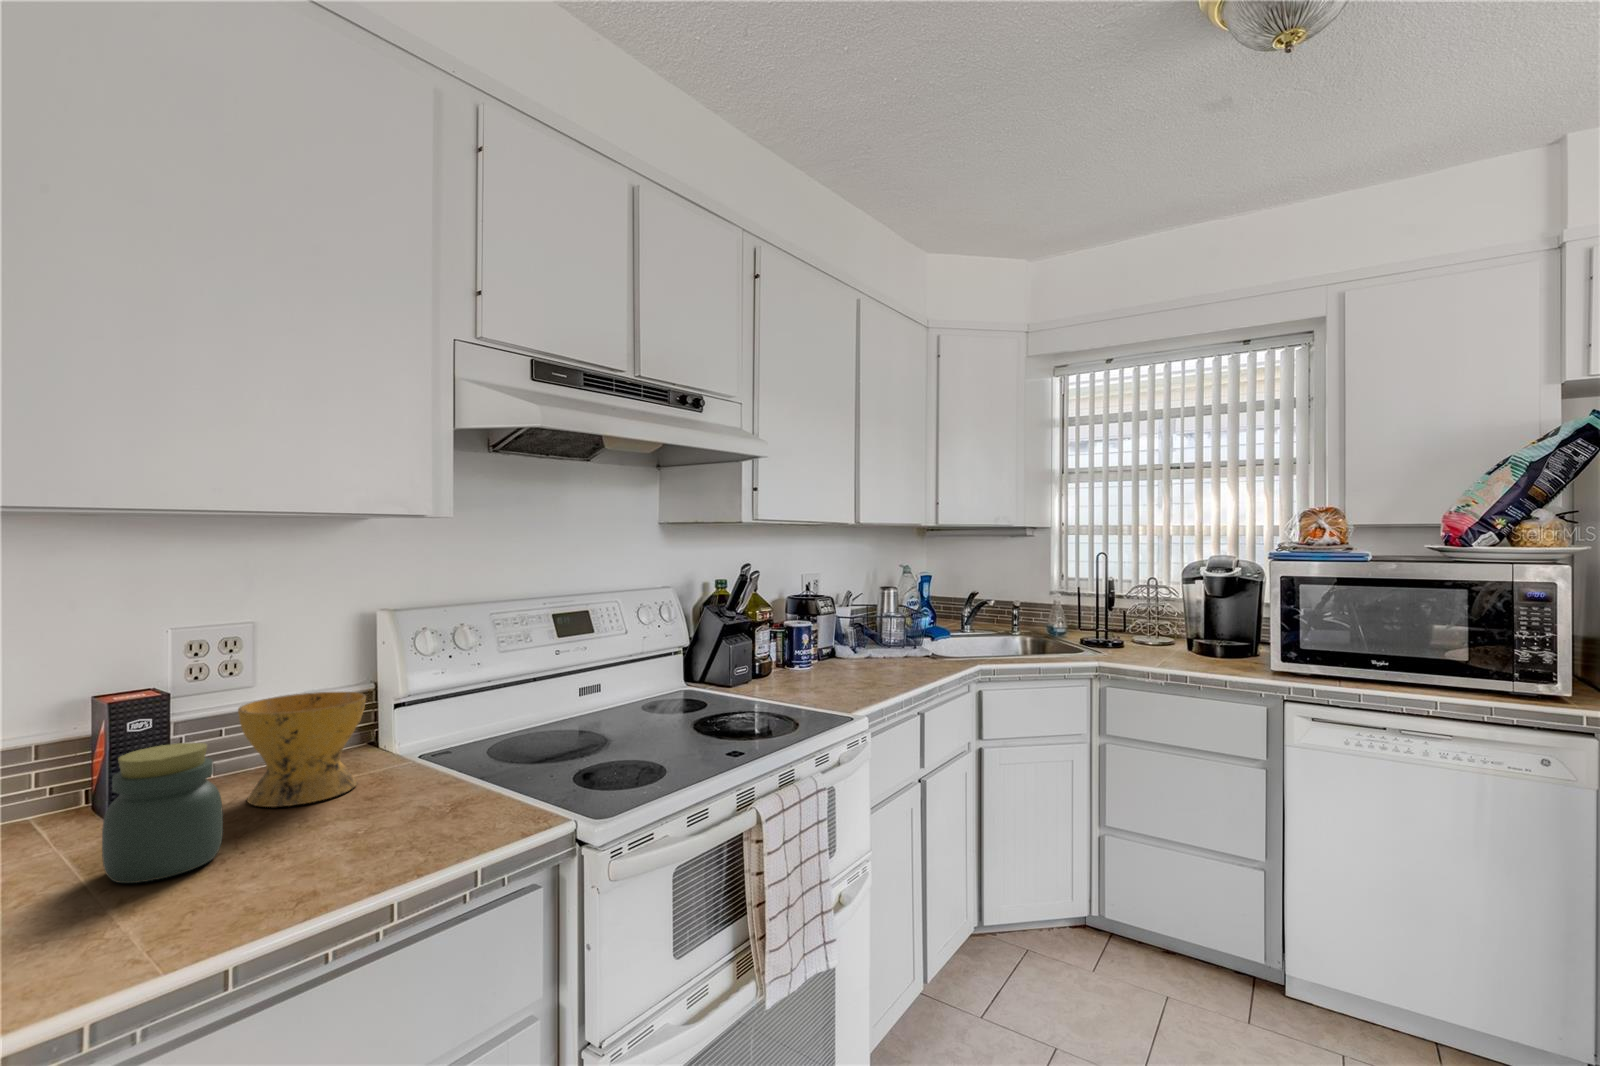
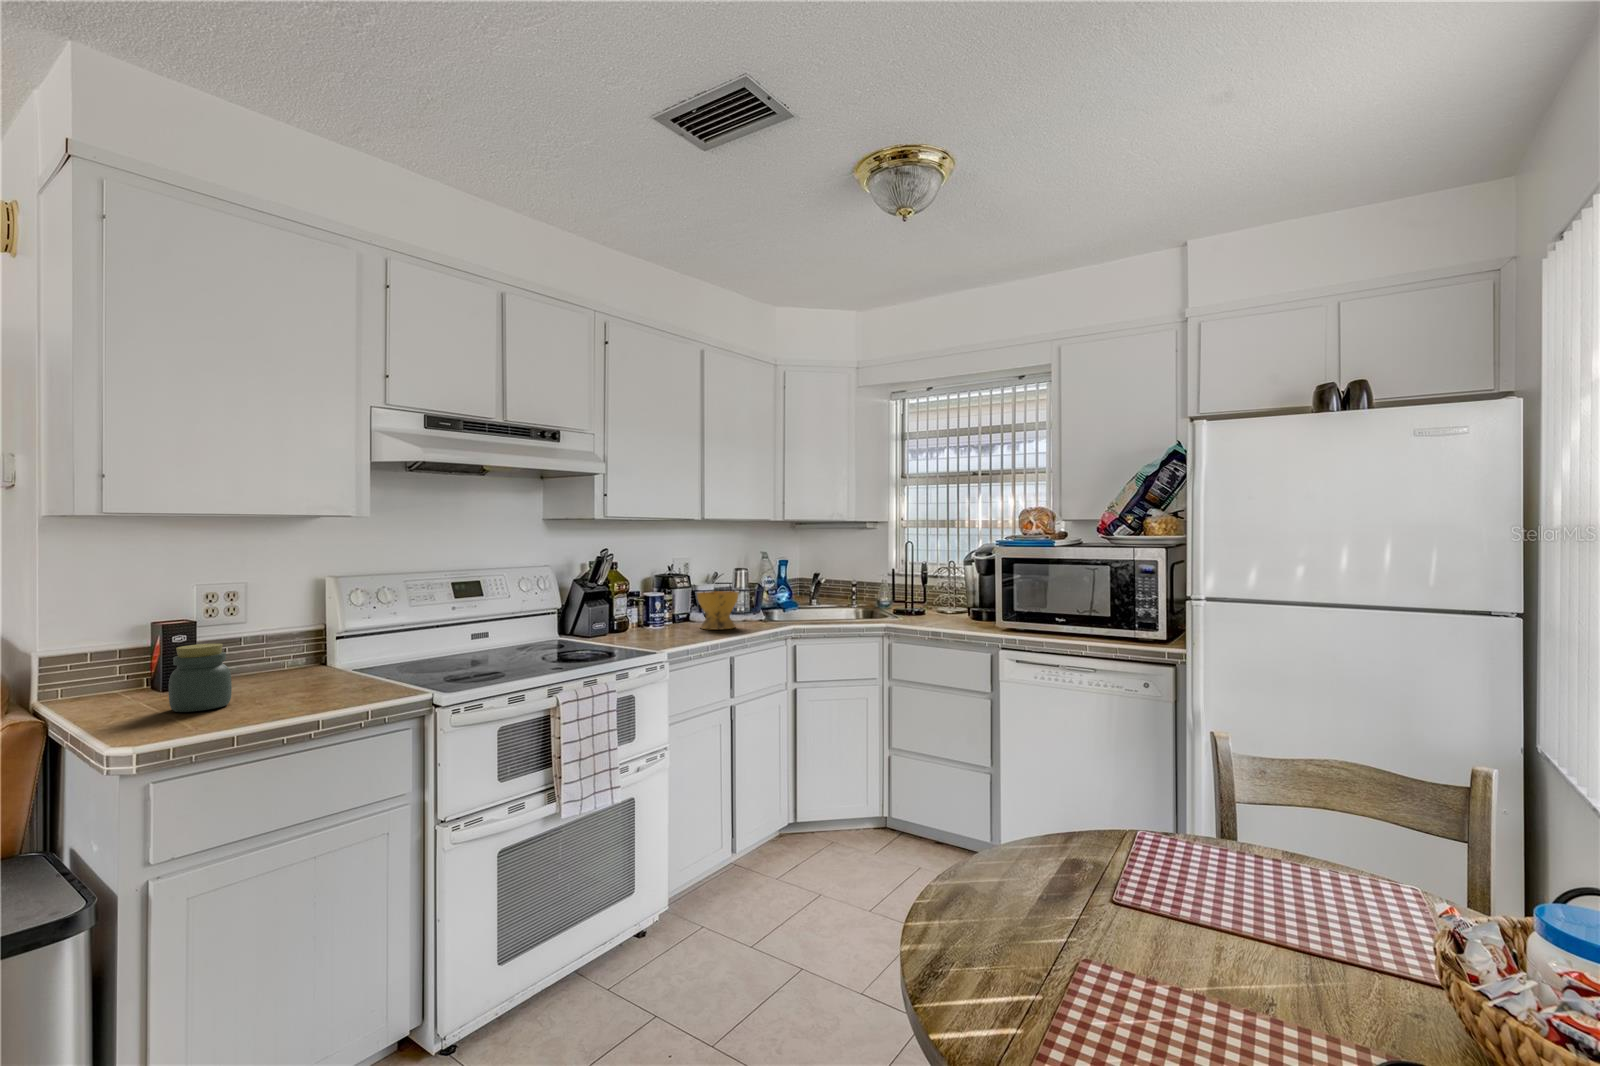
bowl: present [238,692,366,807] -> present [697,591,739,630]

